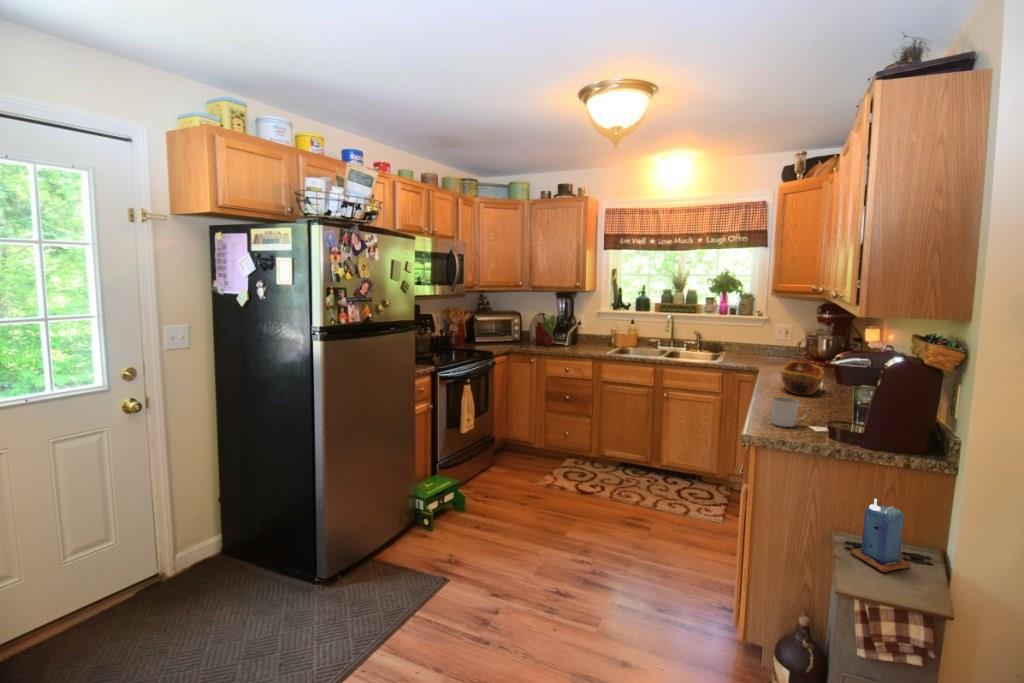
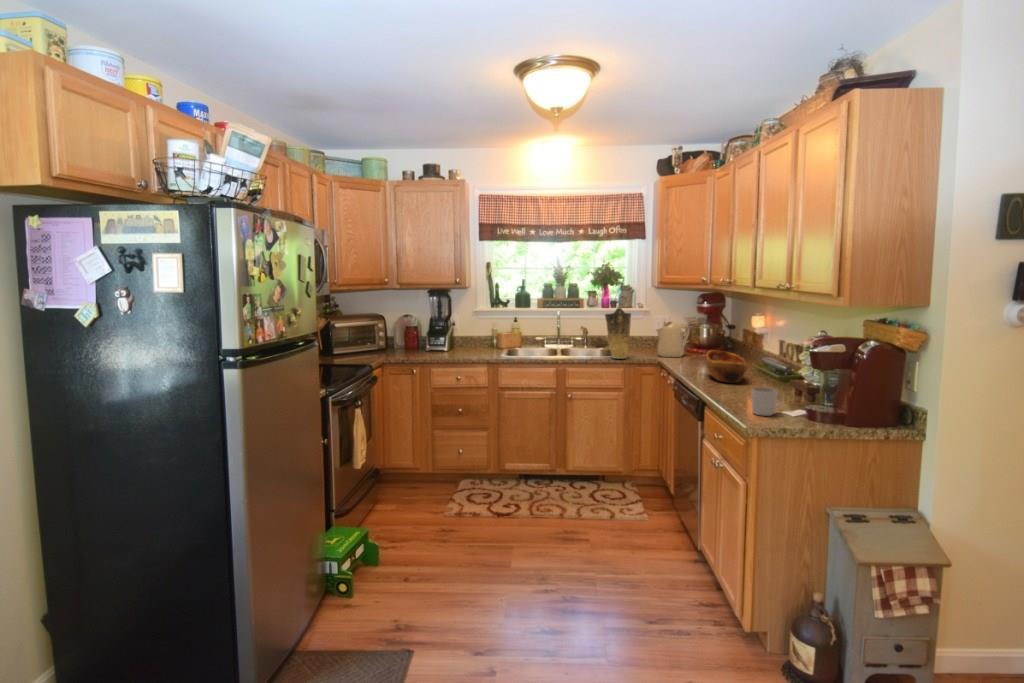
vase: none [705,314,733,364] -> present [605,308,631,359]
potted plant: present [535,315,557,346] -> none [405,315,447,353]
kettle: none [762,331,801,367] -> present [657,322,689,357]
candle: present [850,498,911,572] -> none [857,471,906,537]

